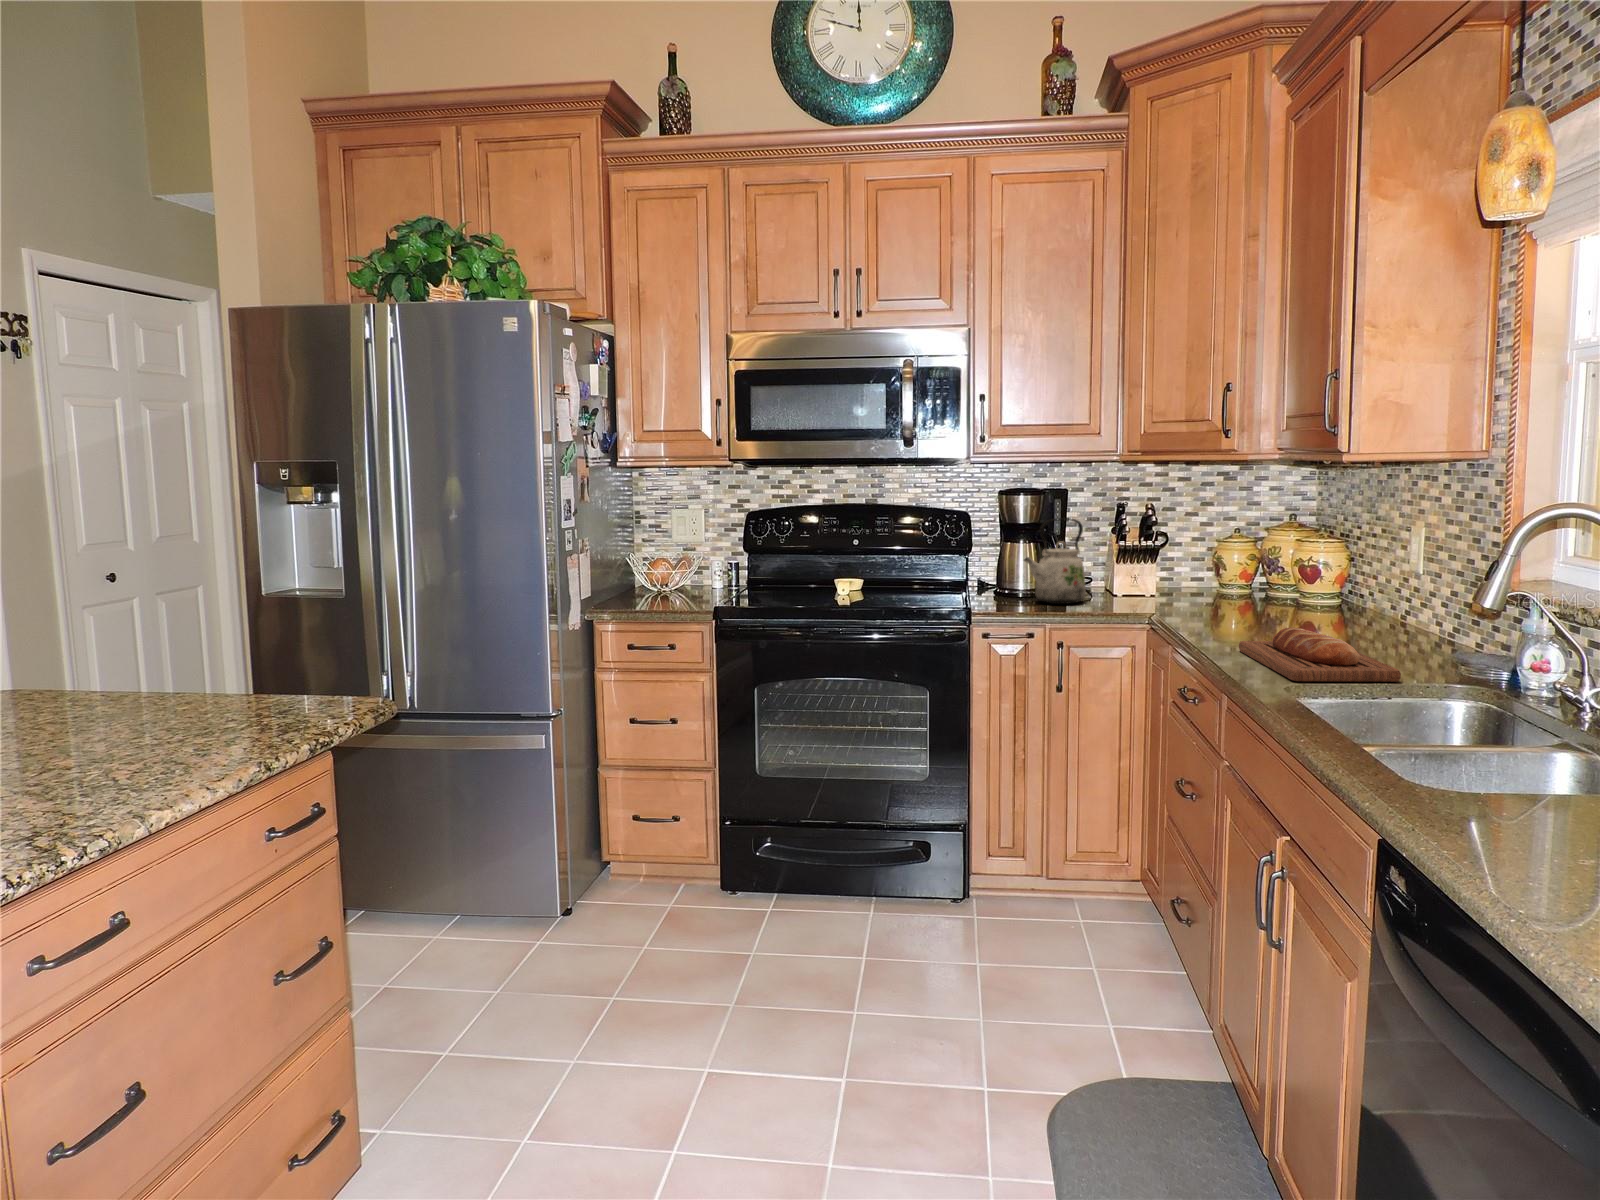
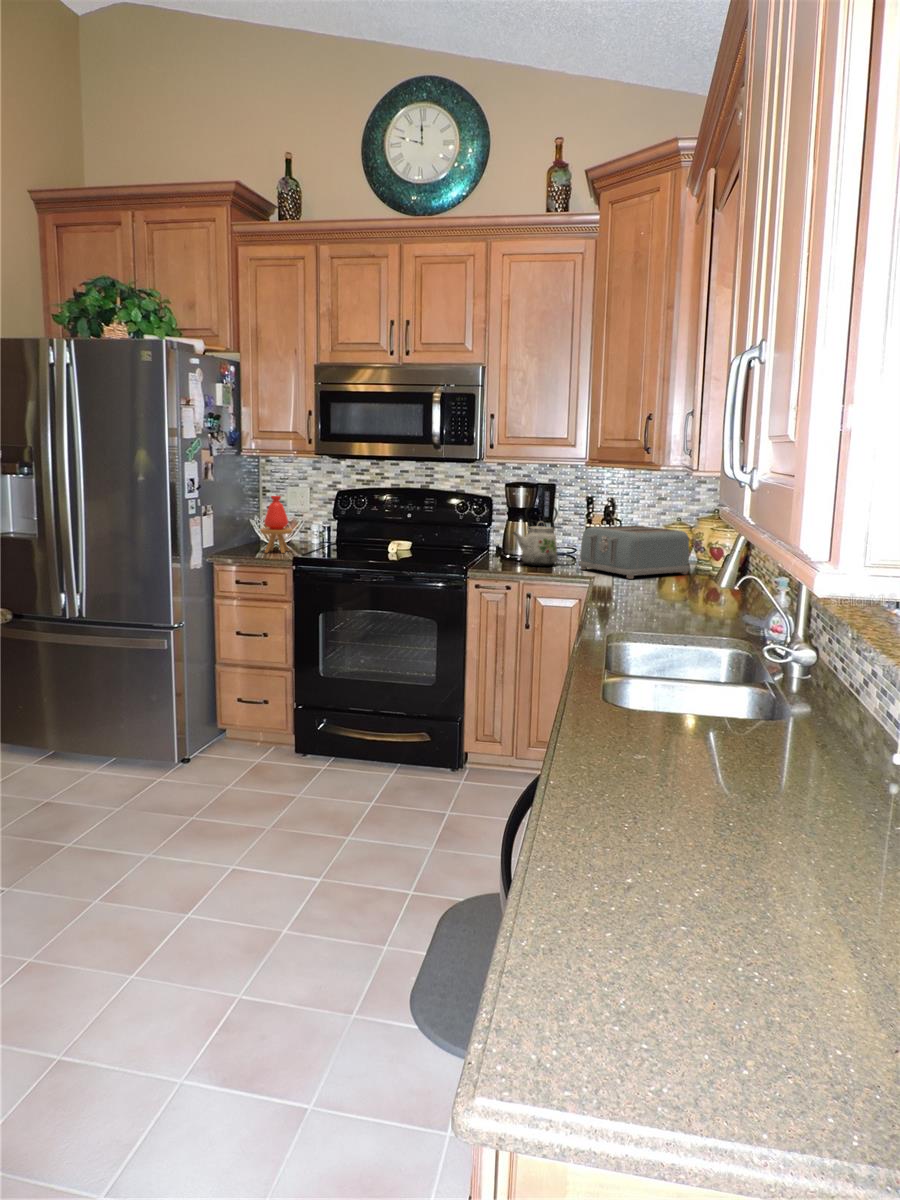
vase: none [650,521,696,602] -> present [260,496,293,553]
toaster: none [1123,542,1282,616] -> present [579,525,690,579]
bread loaf: present [1239,627,1401,682] -> none [609,586,682,624]

